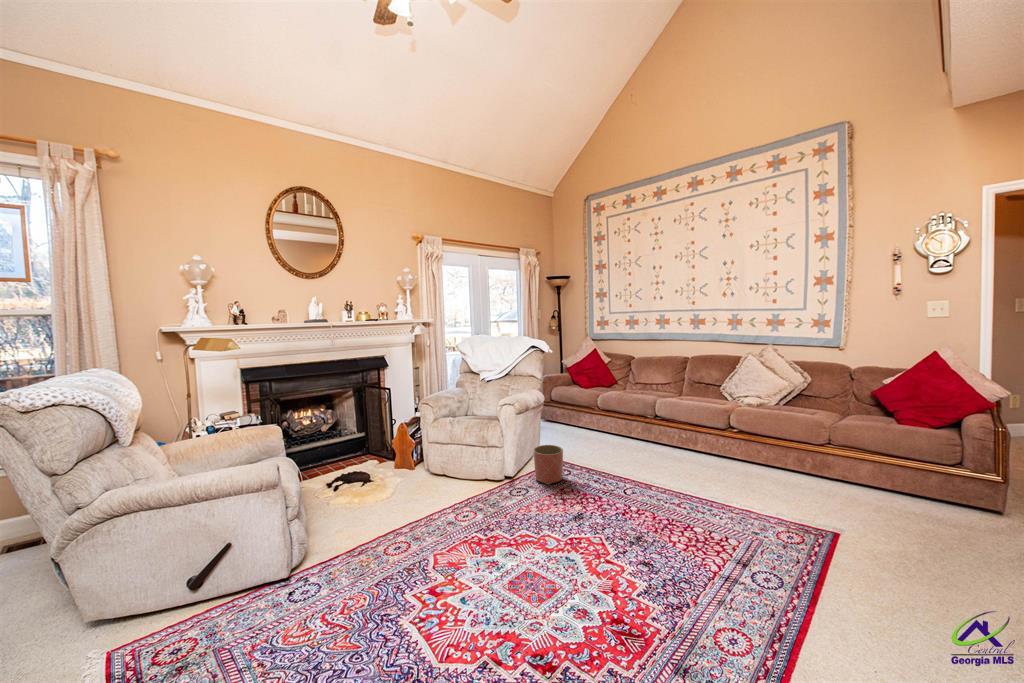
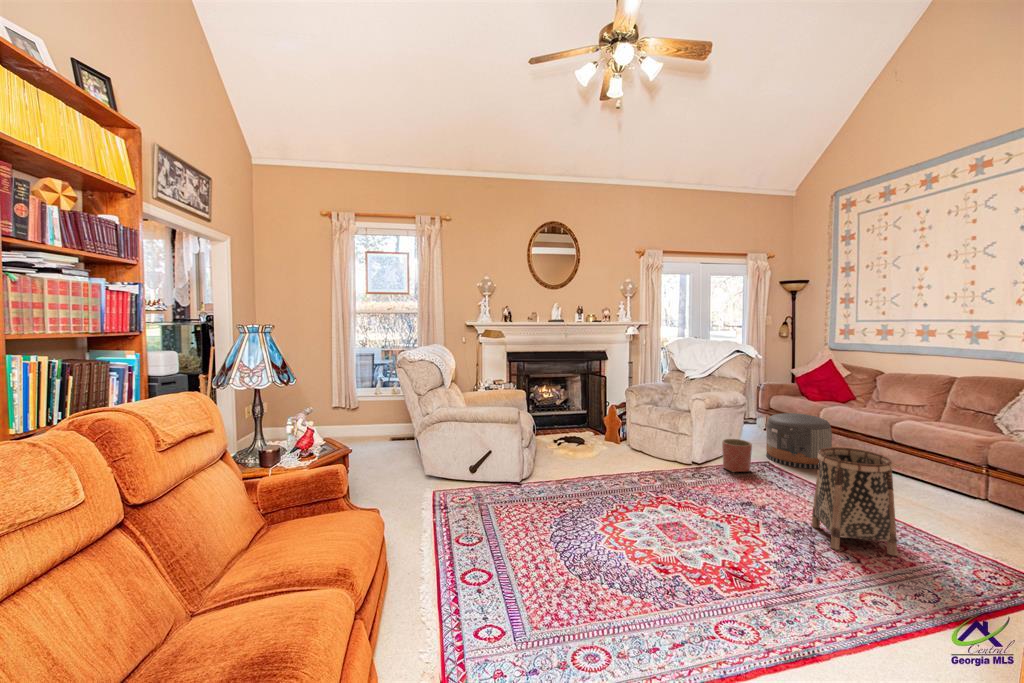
pouf: none [564,405,620,462] -> present [766,413,832,469]
basket: none [658,451,749,579] -> present [812,447,897,556]

